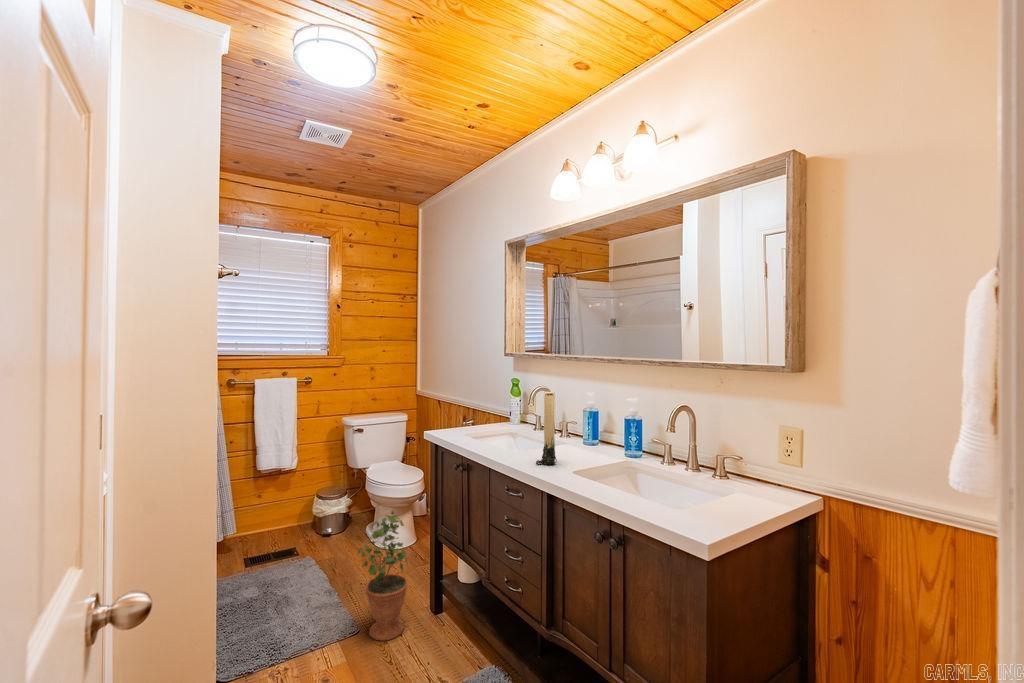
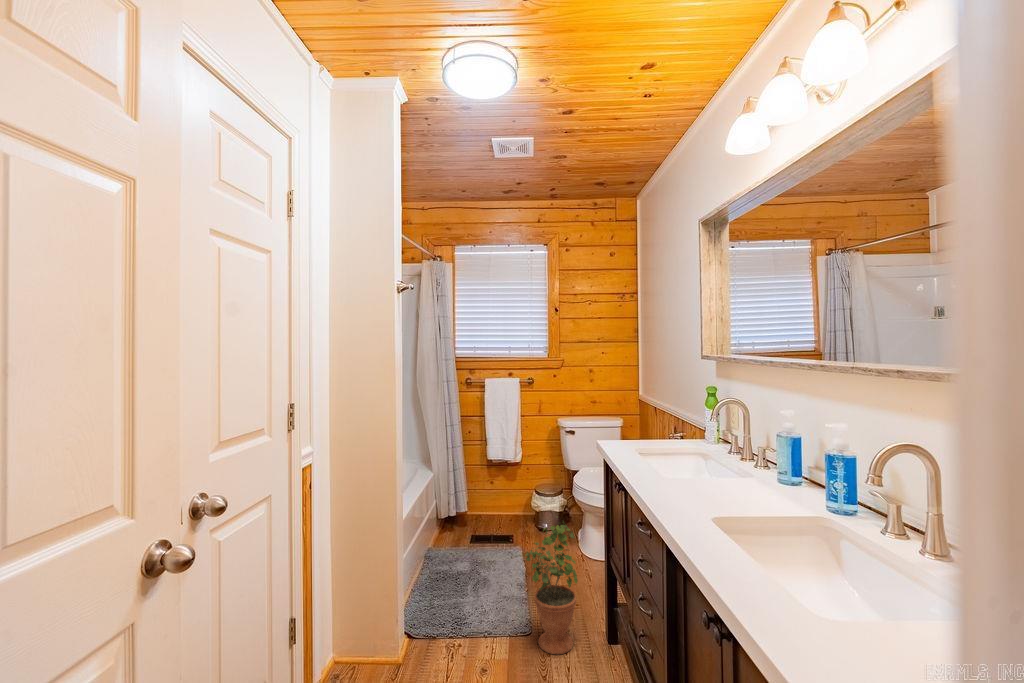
candle: present [536,392,557,465] -> none [679,407,708,502]

